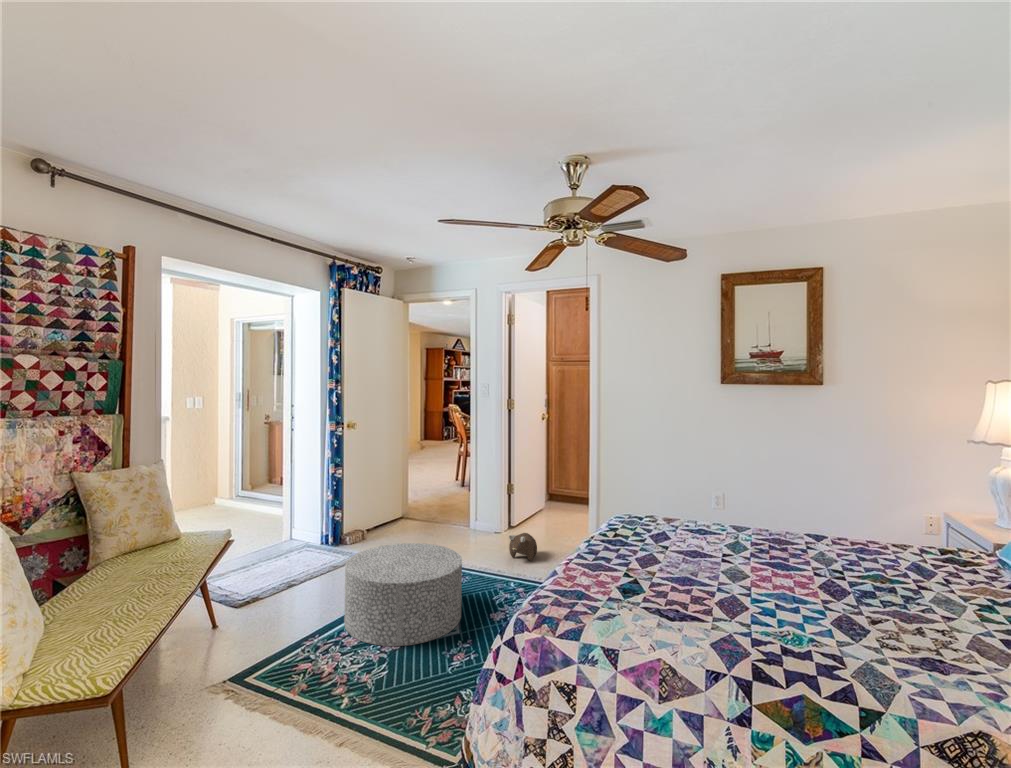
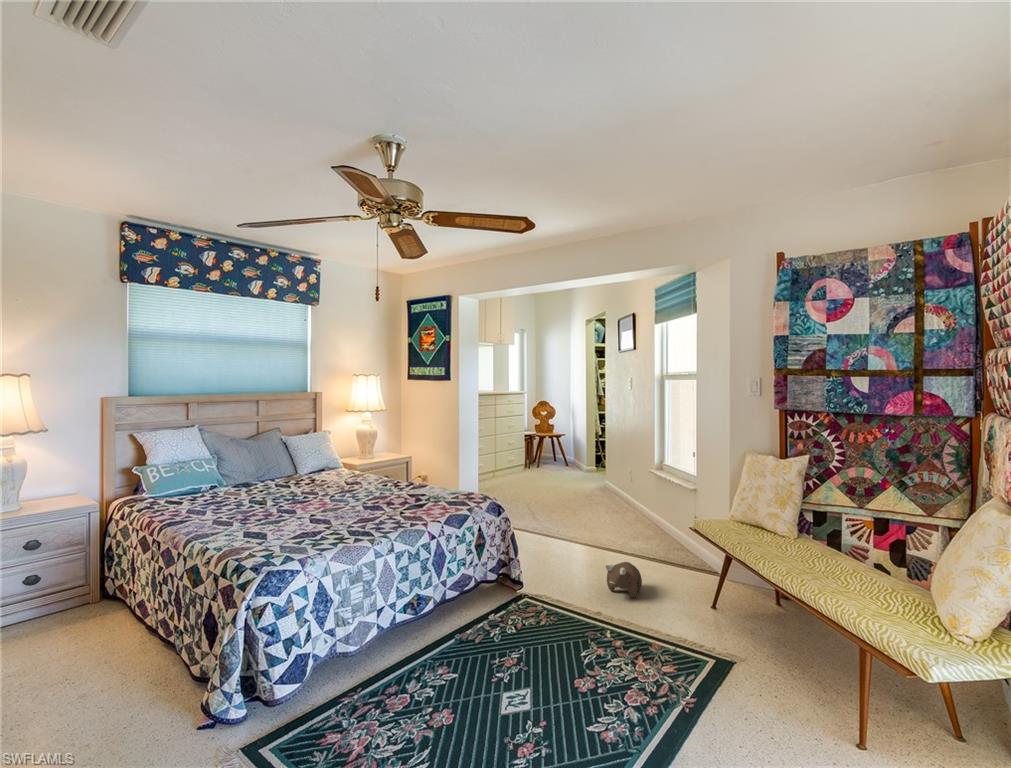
ottoman: present [344,543,462,646] -> none [394,574,537,720]

